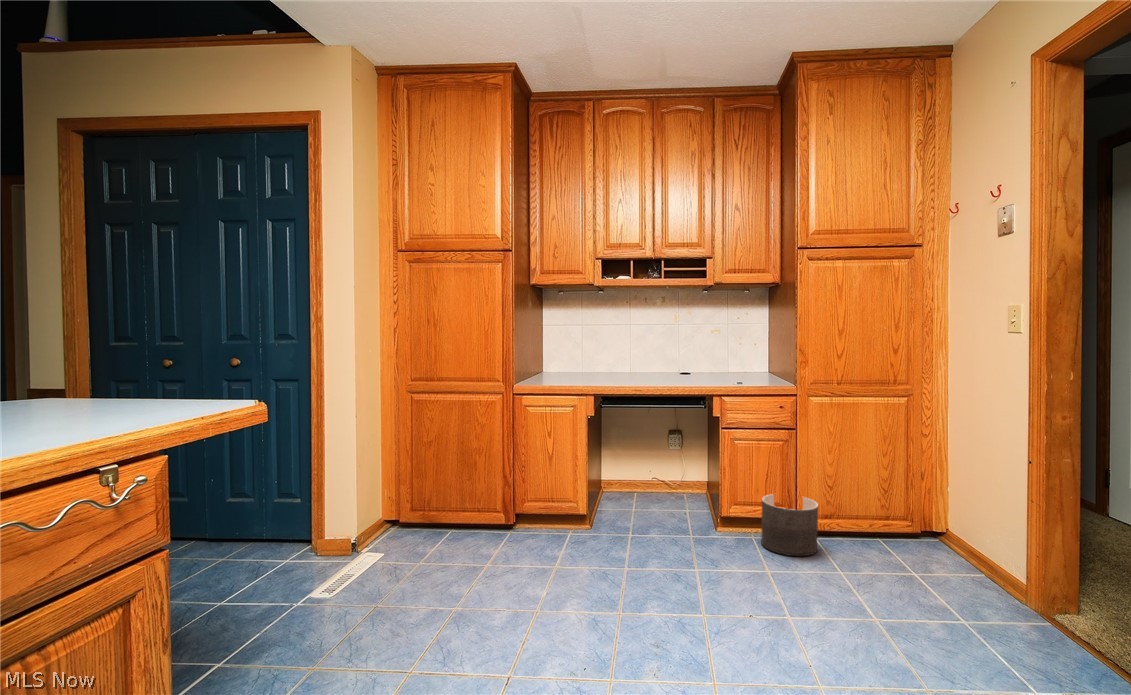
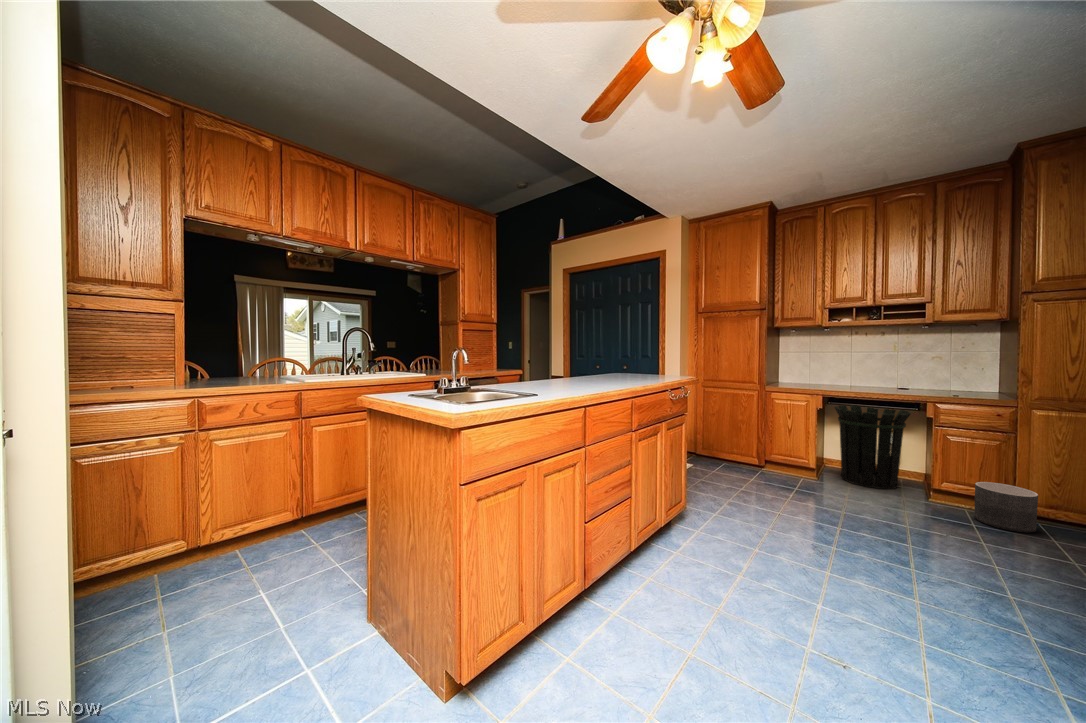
waste bin: none [609,401,694,520] -> present [835,405,911,489]

